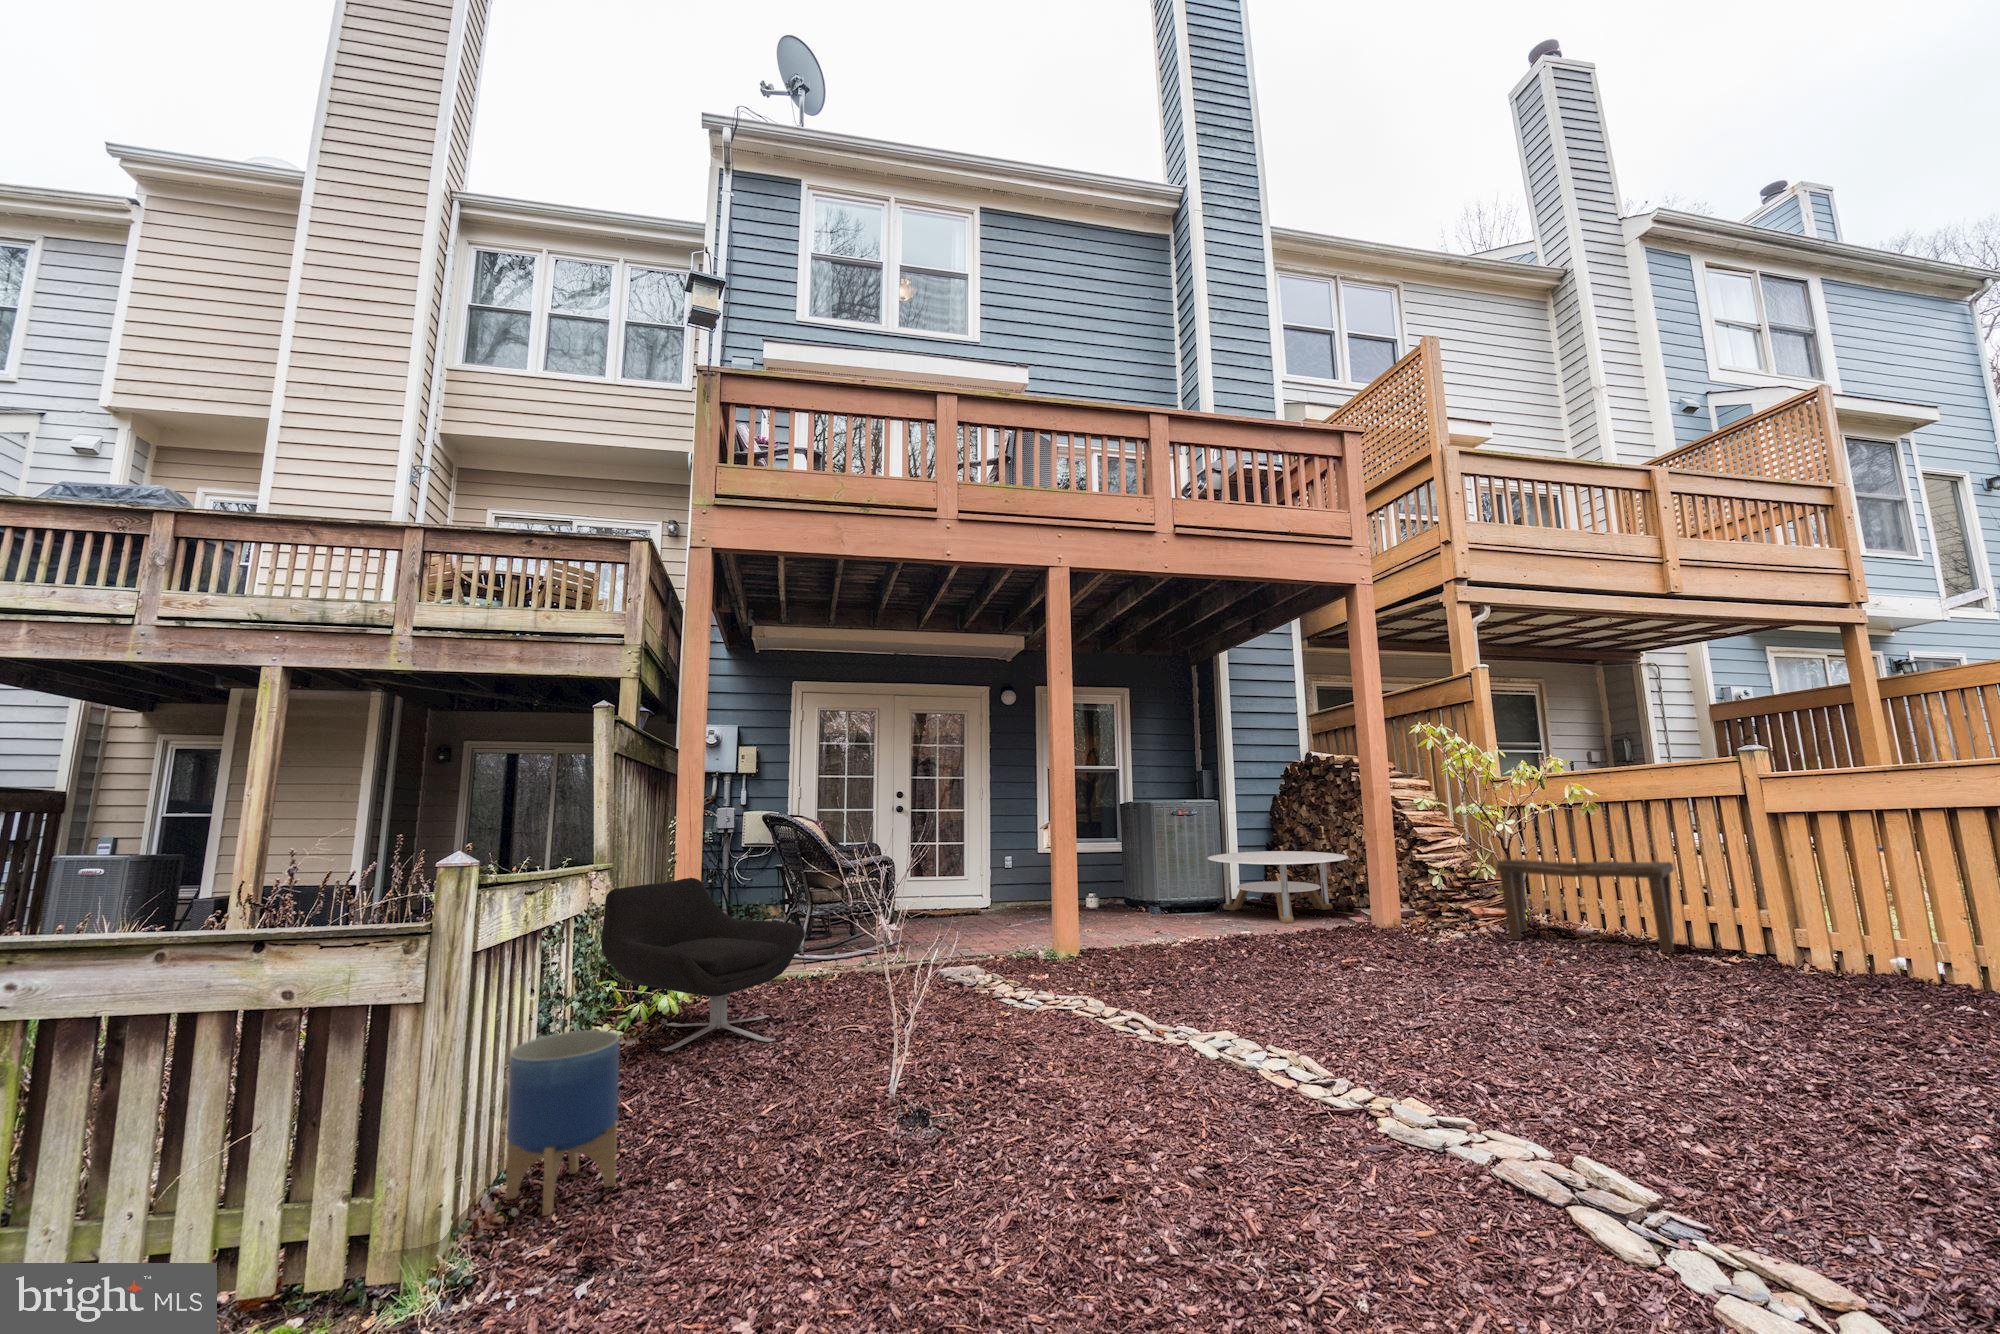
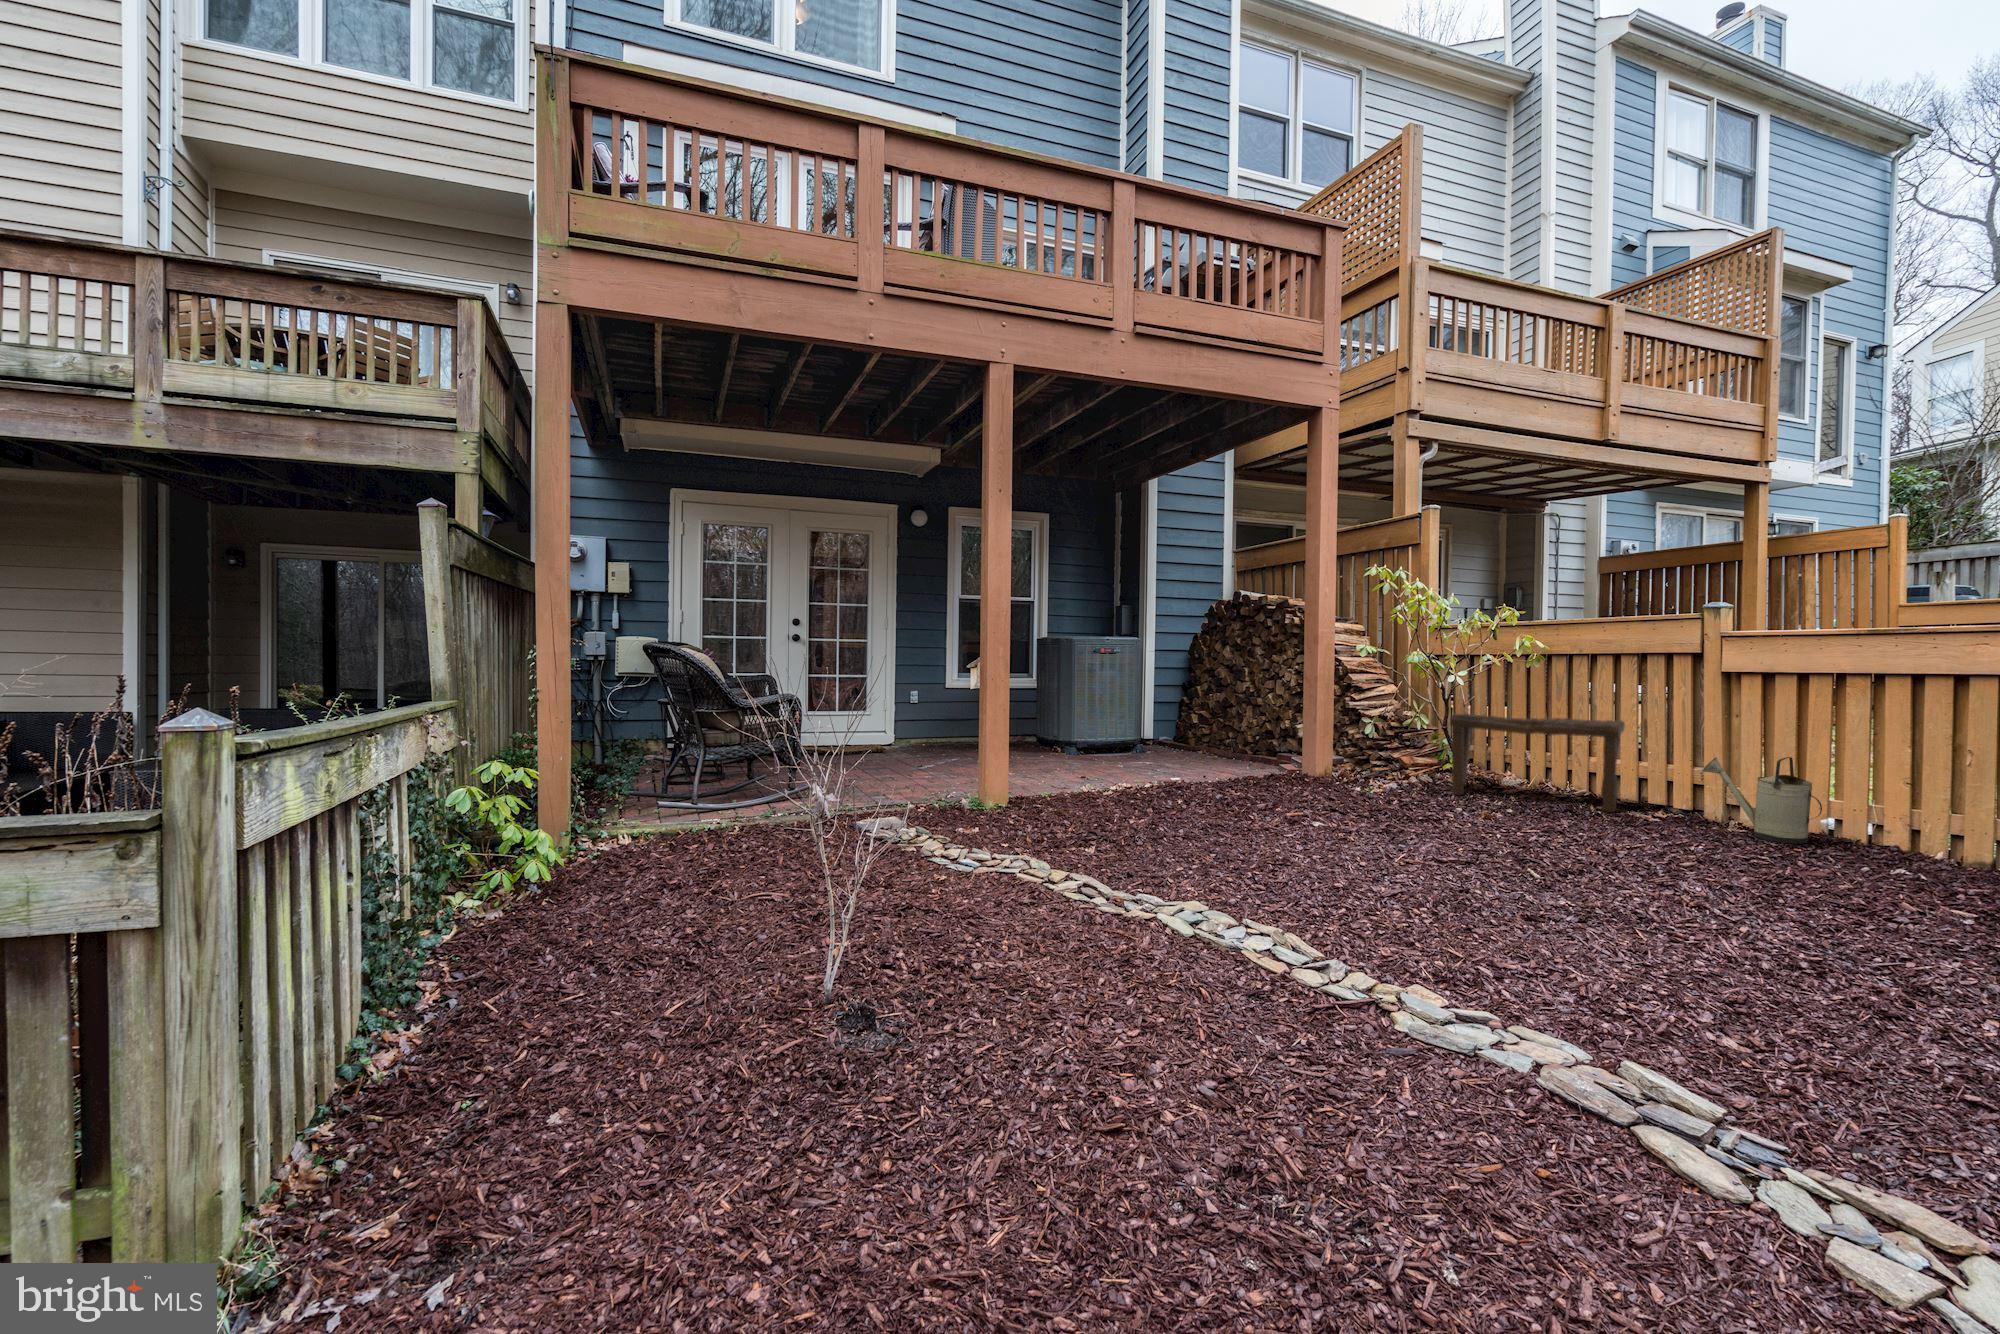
round table: present [1208,851,1348,923] -> none [1142,697,1289,773]
lounge chair: present [601,878,805,1051] -> none [445,721,705,929]
watering can: none [1749,892,1875,981] -> present [1703,757,1822,844]
planter: present [505,1030,620,1216] -> none [313,934,480,1176]

